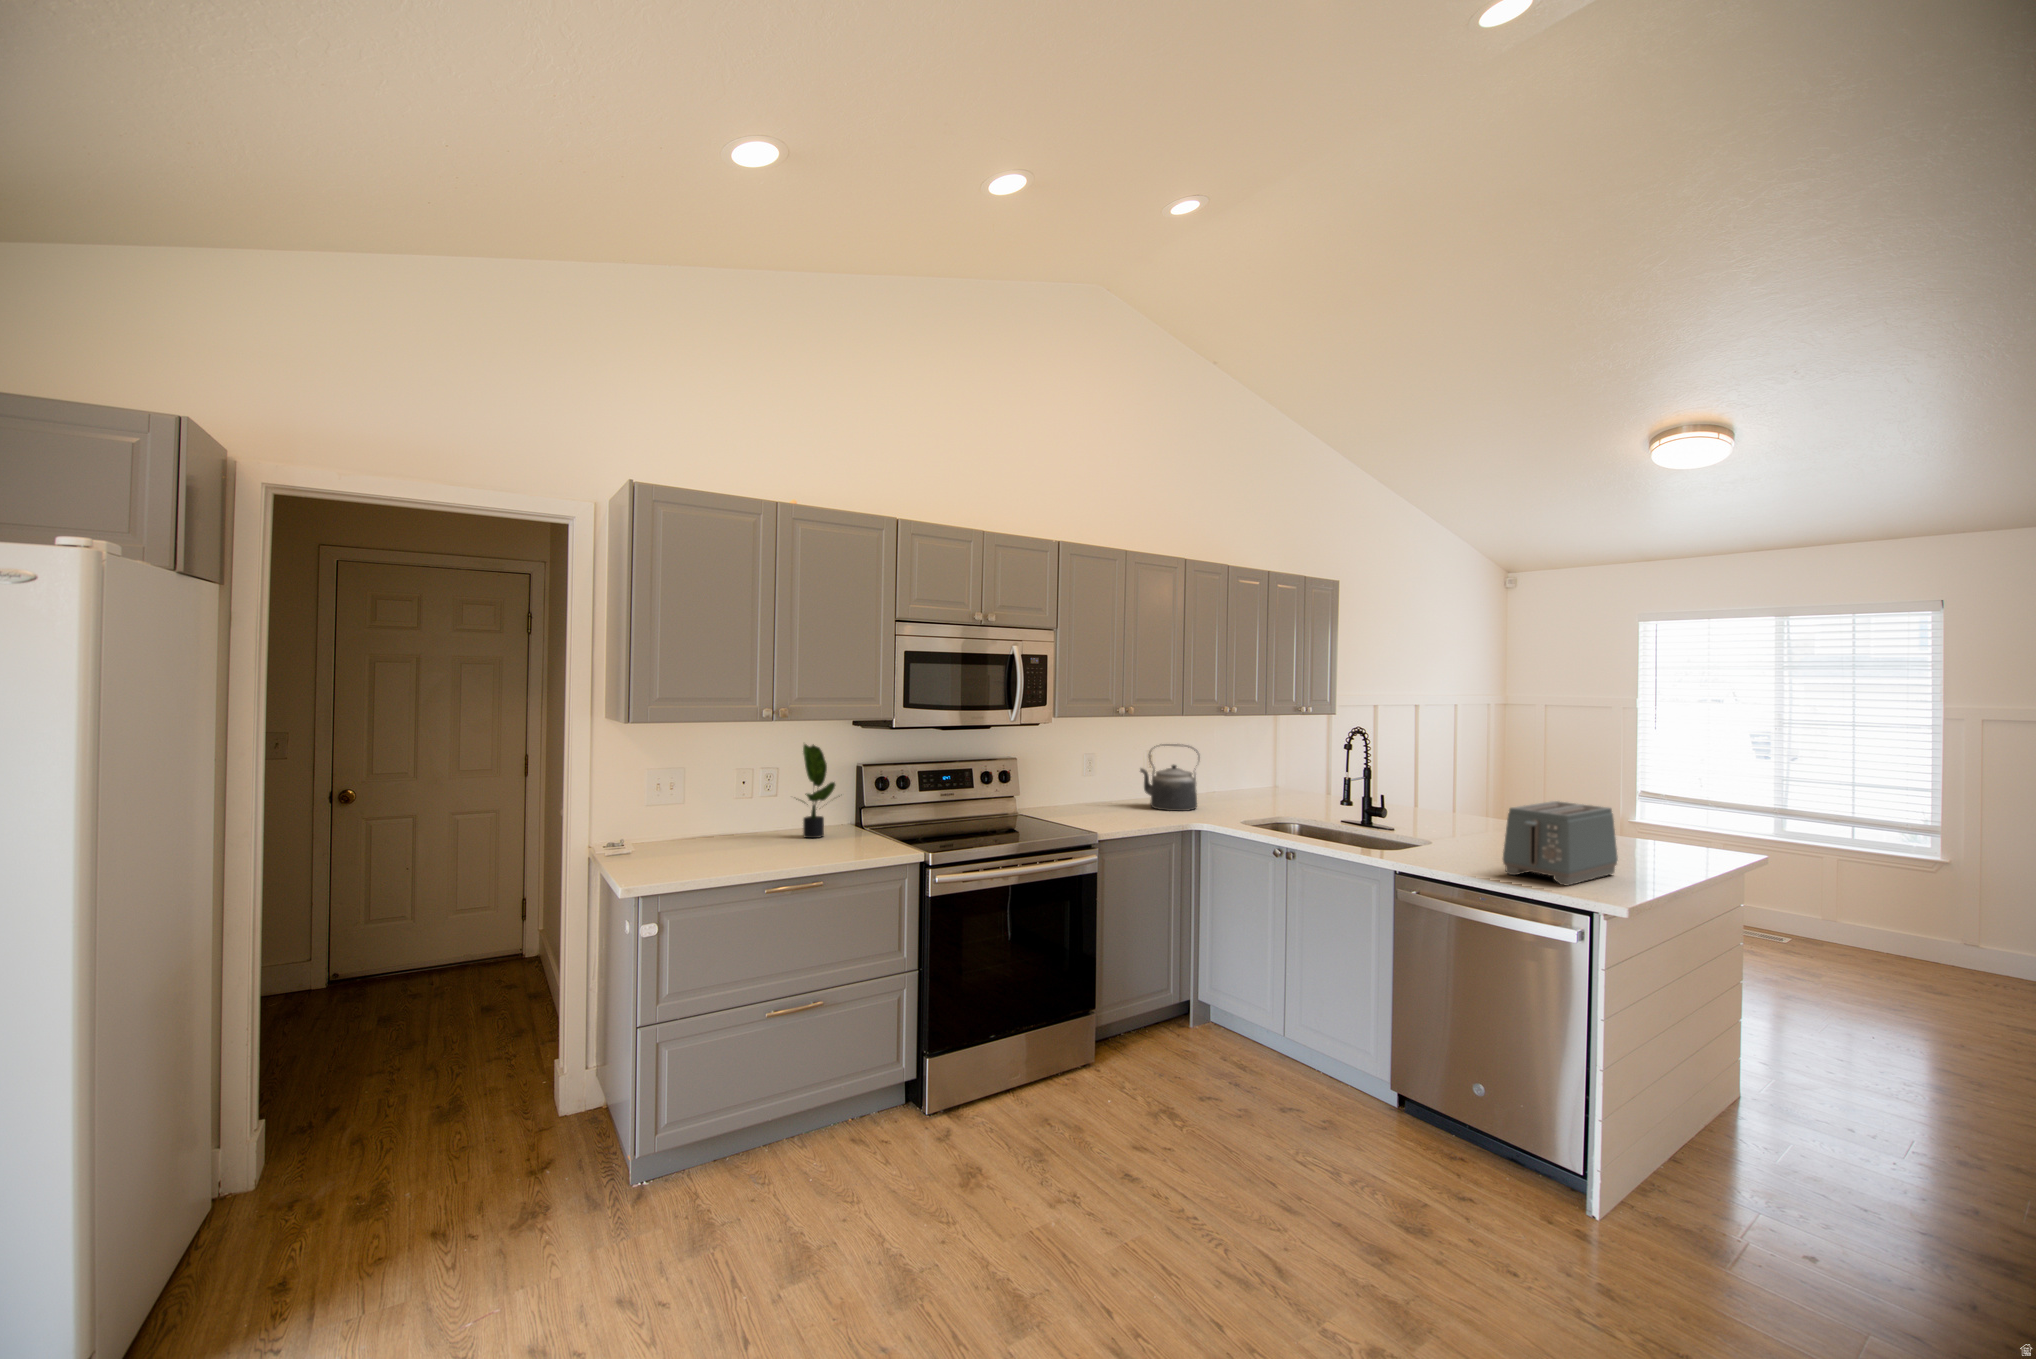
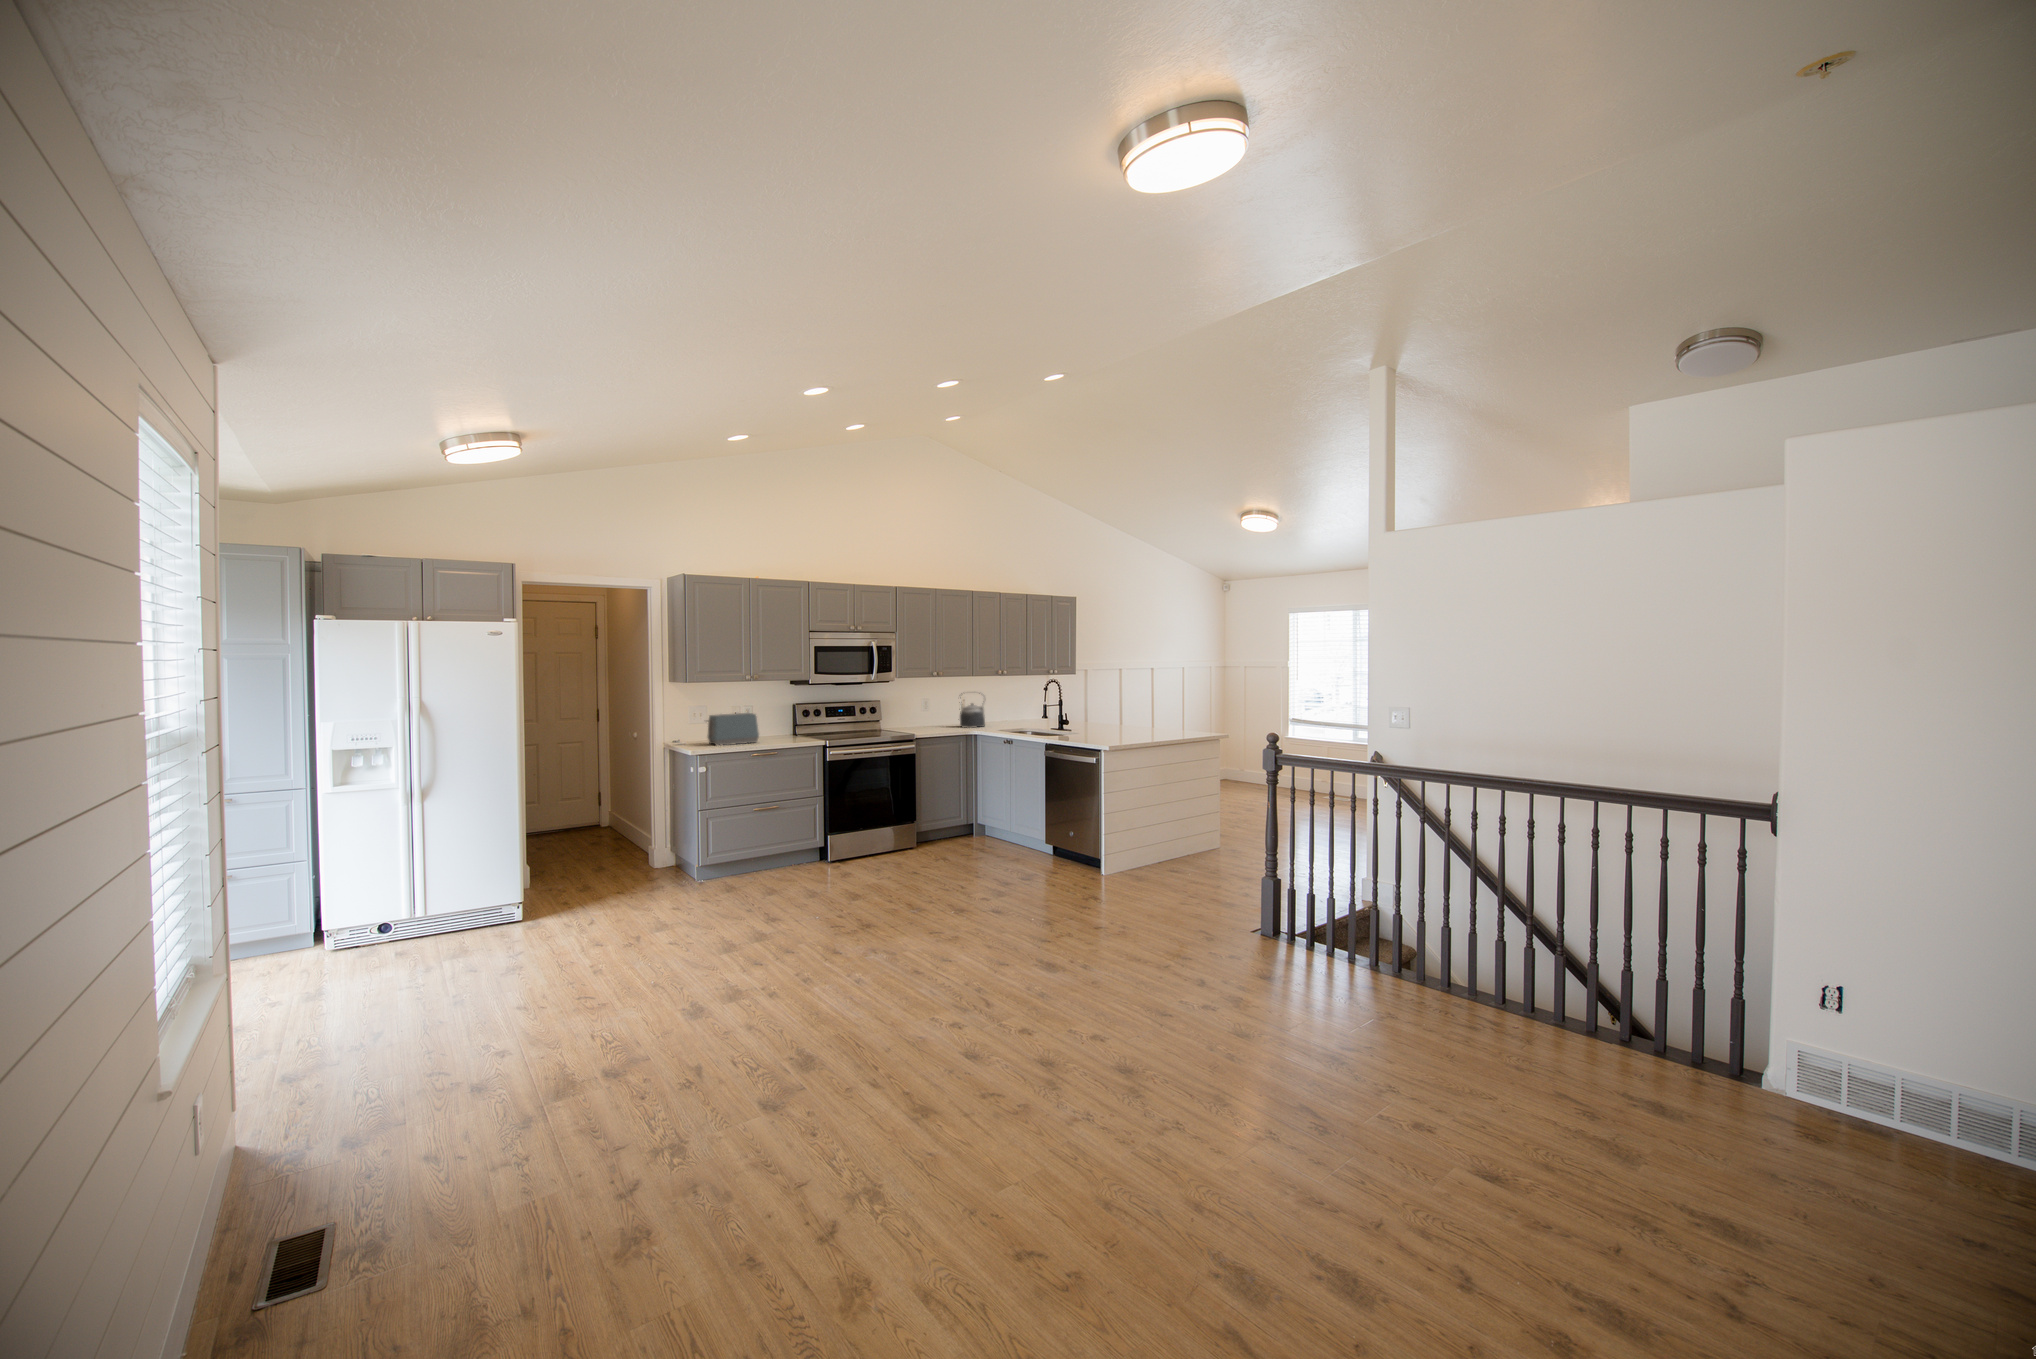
potted plant: present [796,744,840,838] -> none [760,693,787,739]
toaster: present [1503,801,1618,886] -> present [708,713,759,746]

